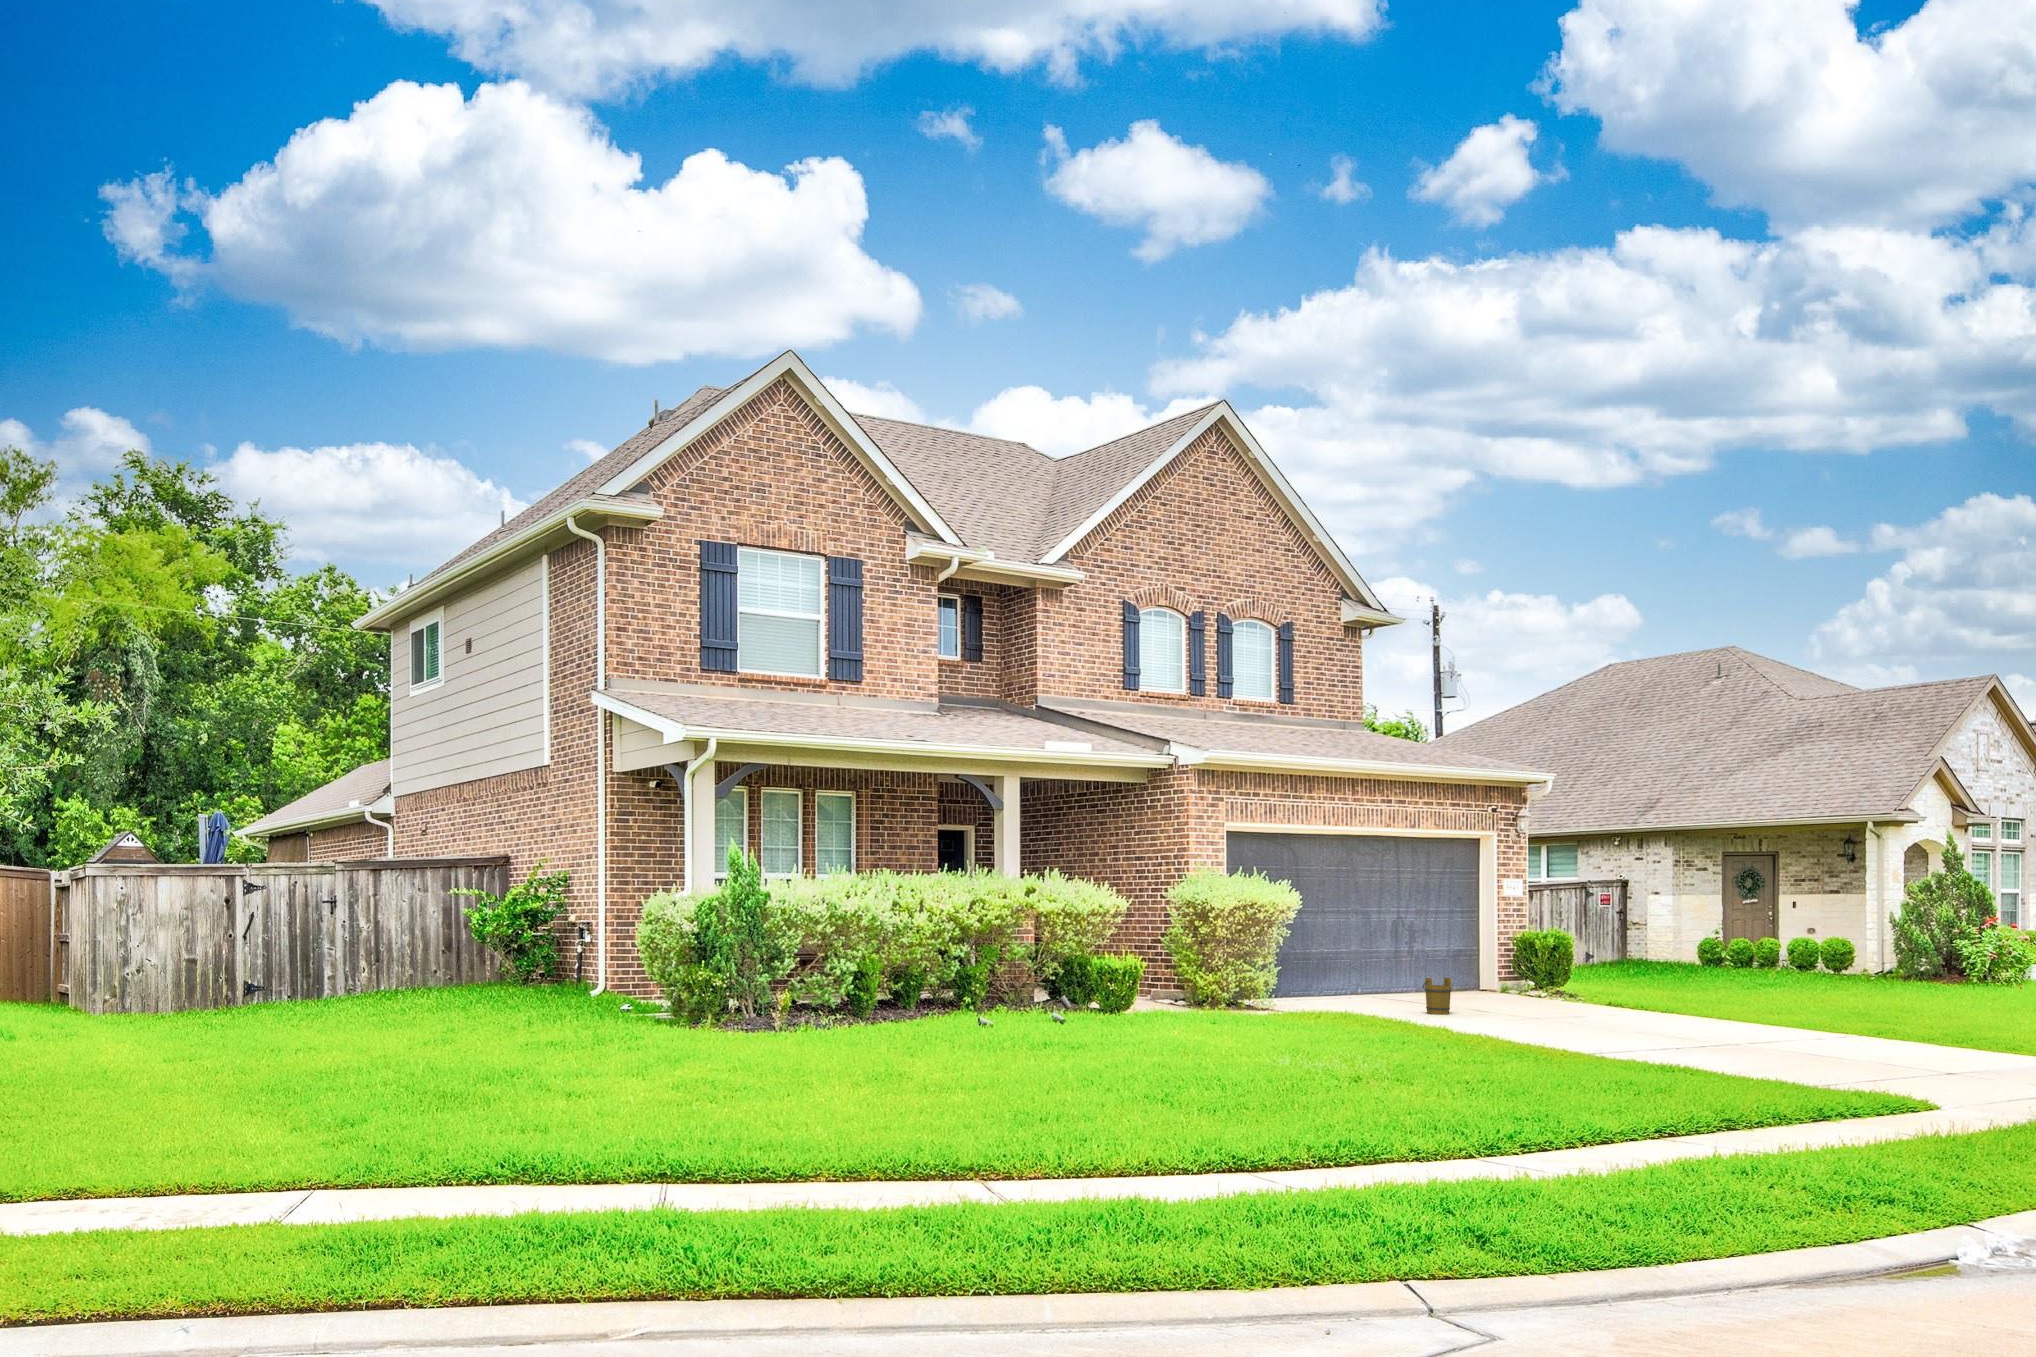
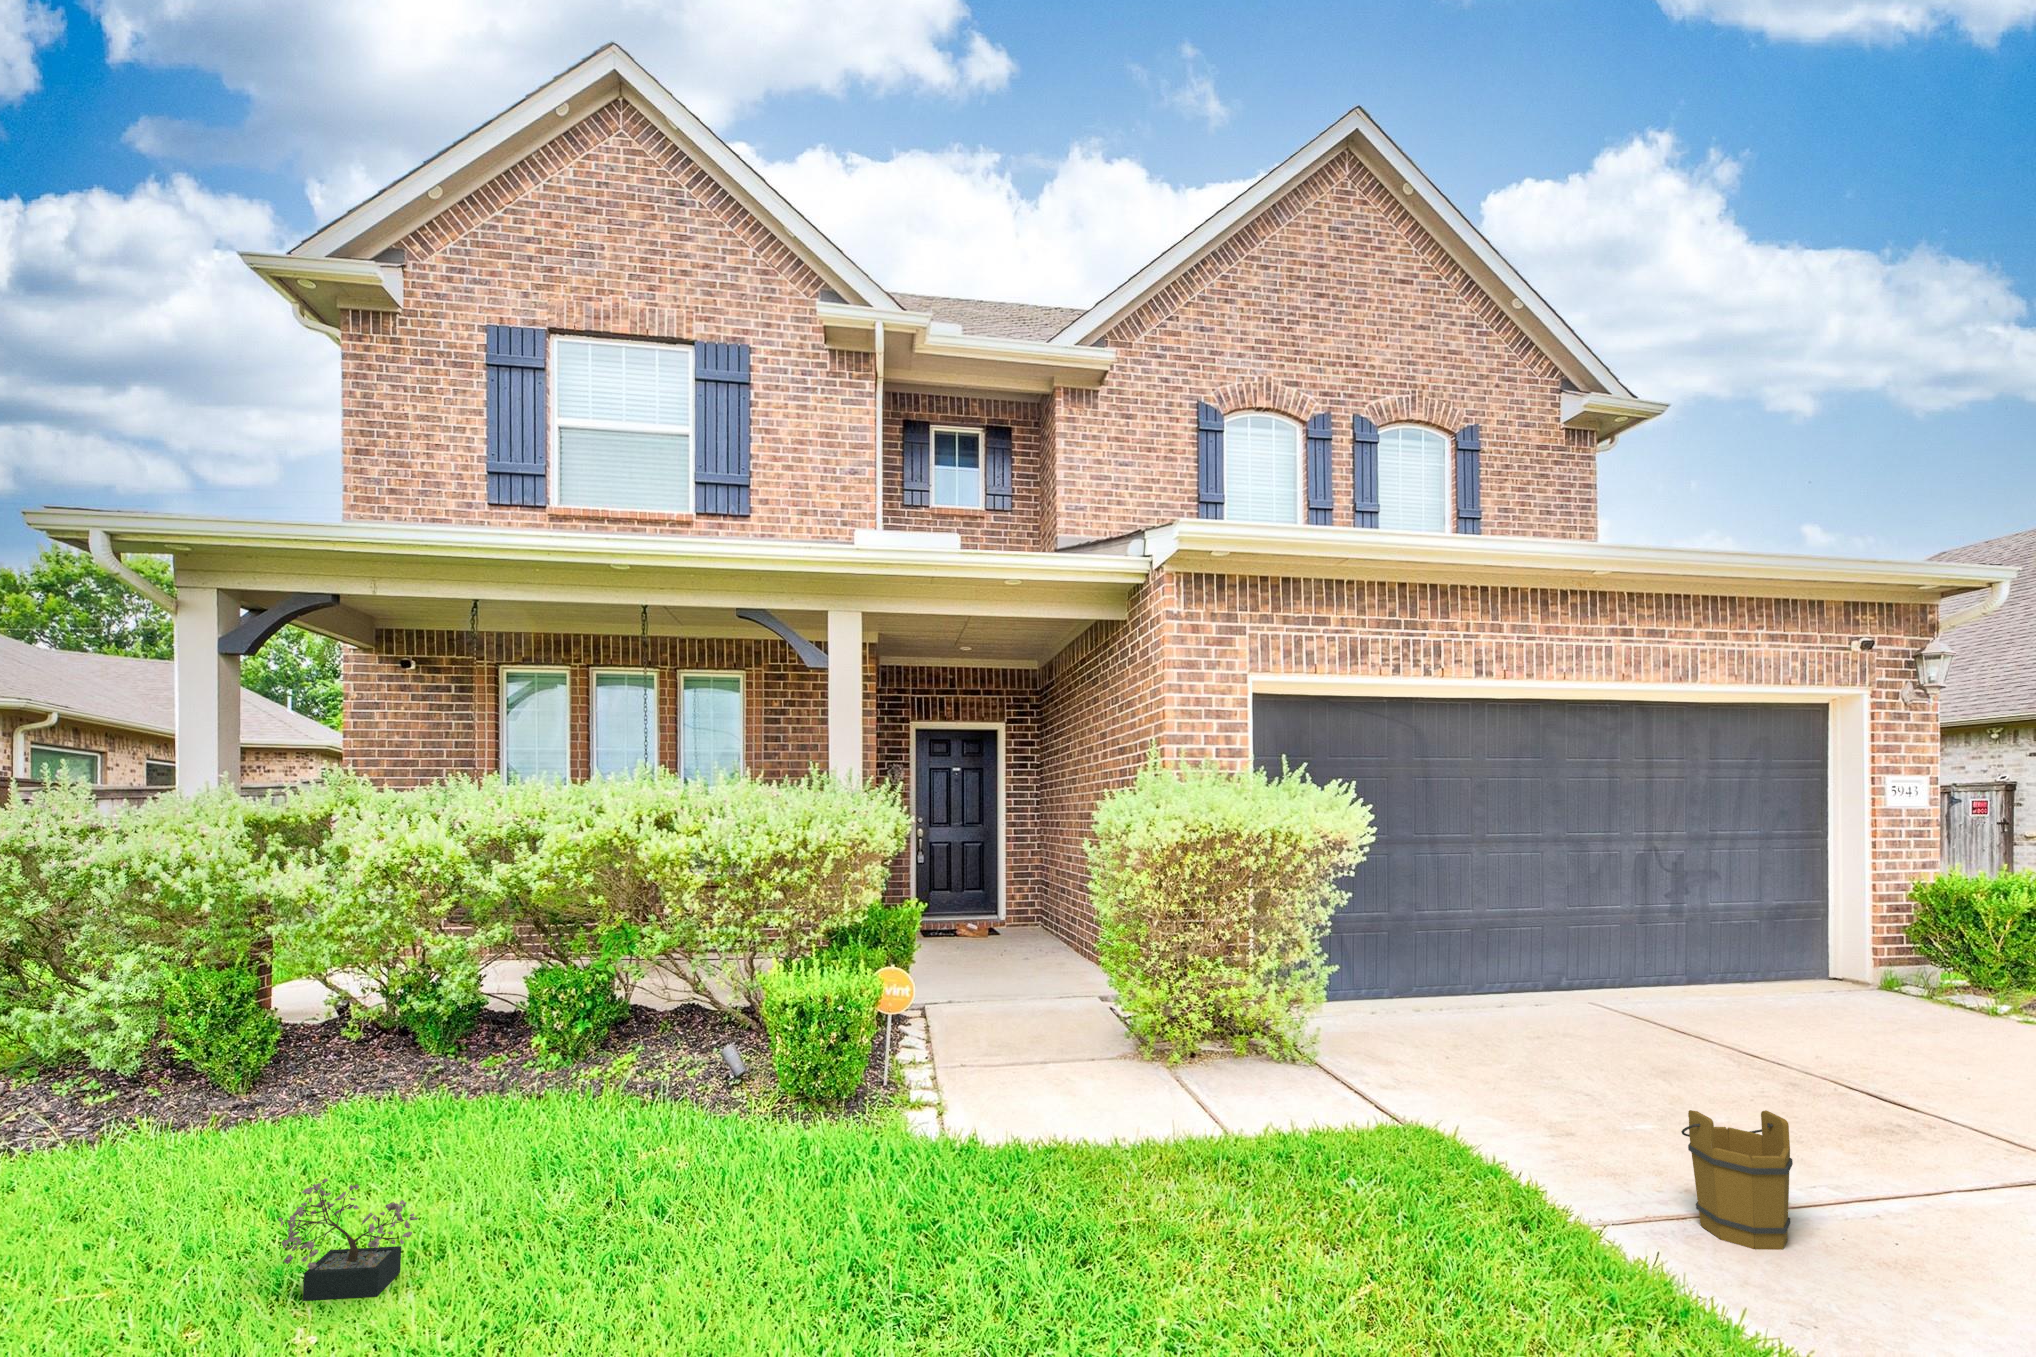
decorative plant: none [1082,990,1115,1021] -> present [278,1178,419,1301]

